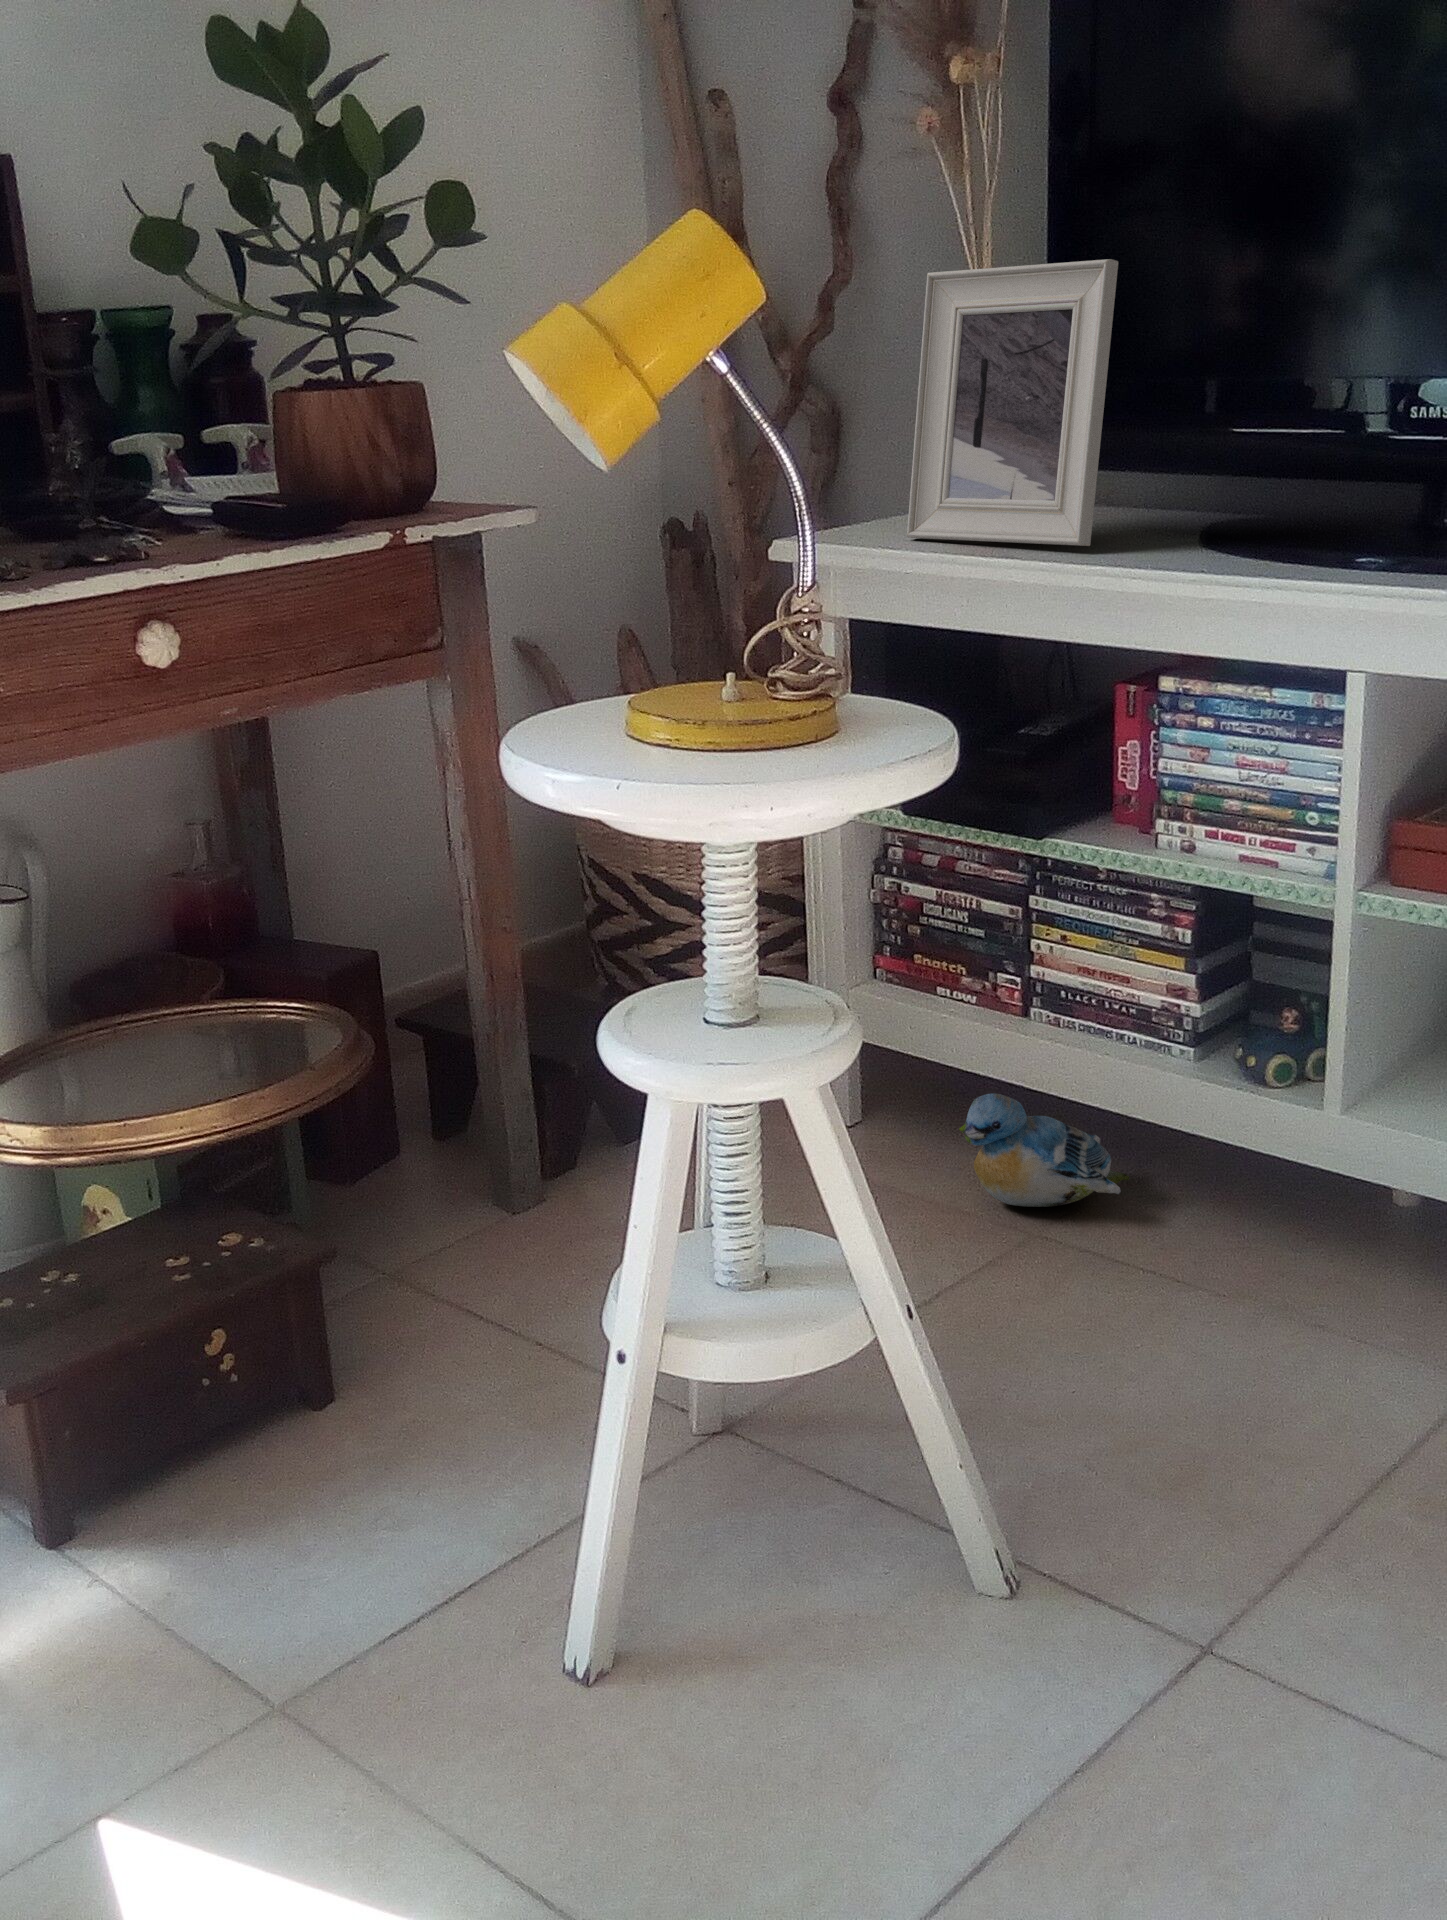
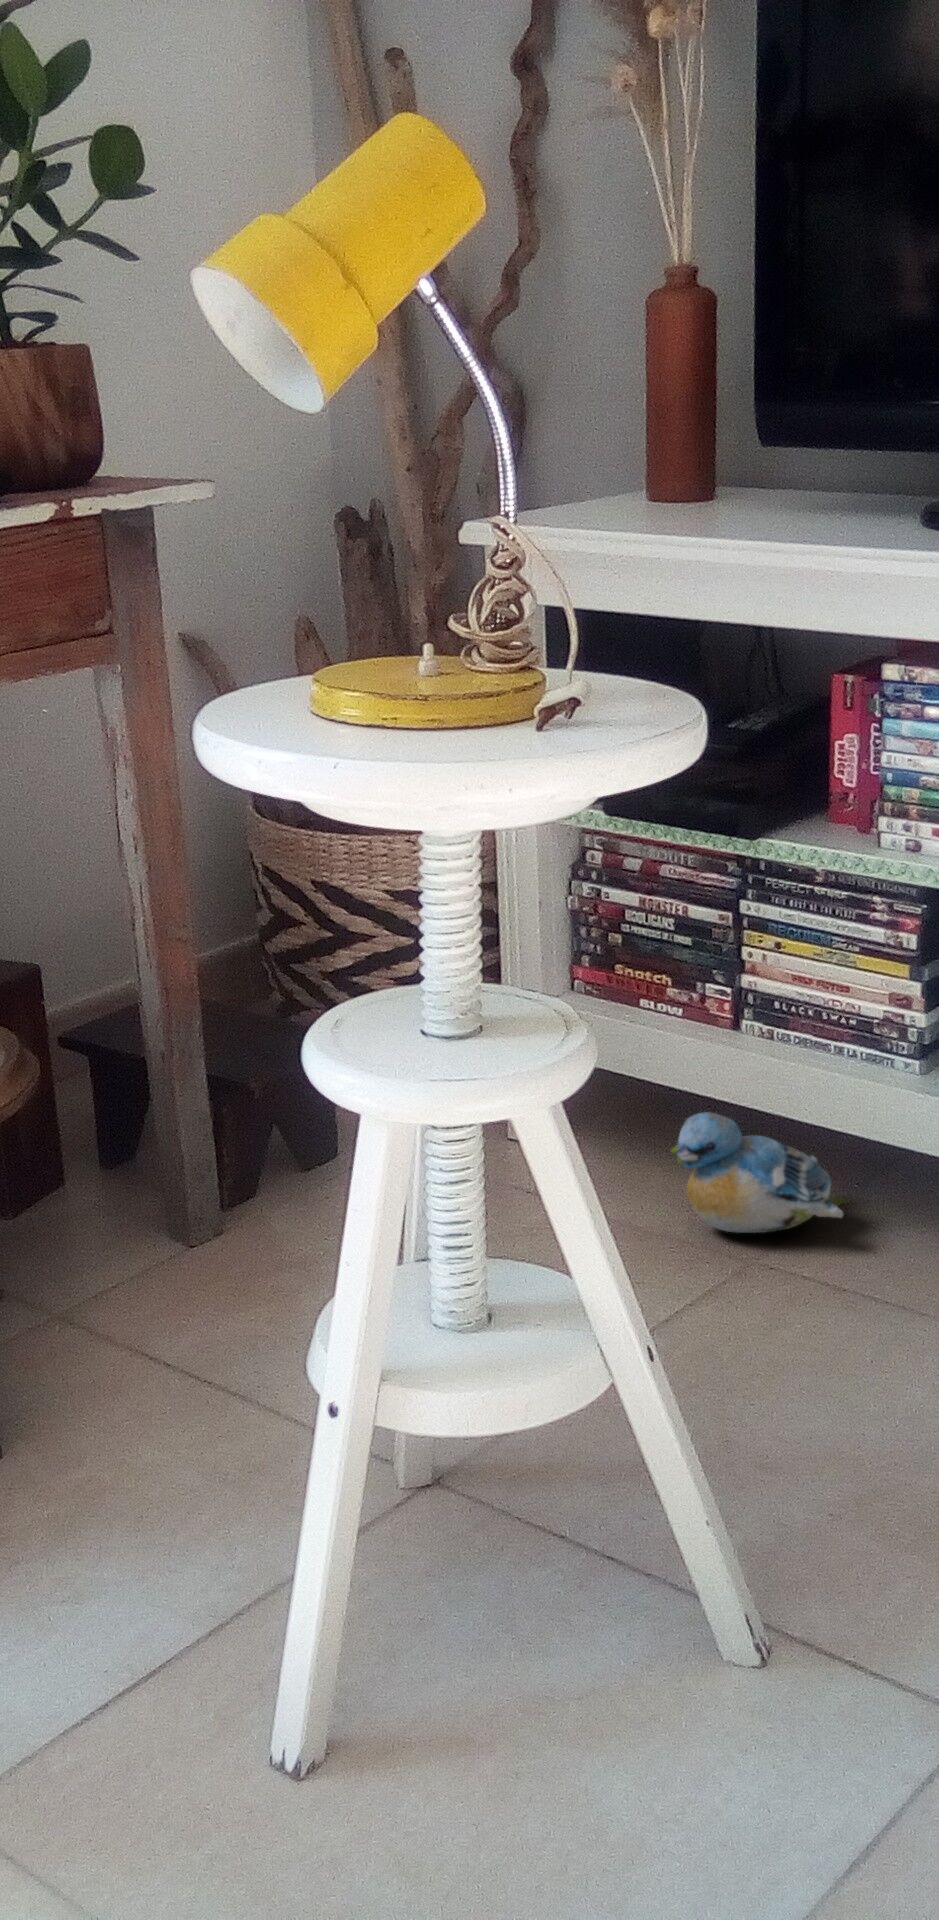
picture frame: present [907,259,1118,546] -> none [609,219,838,526]

